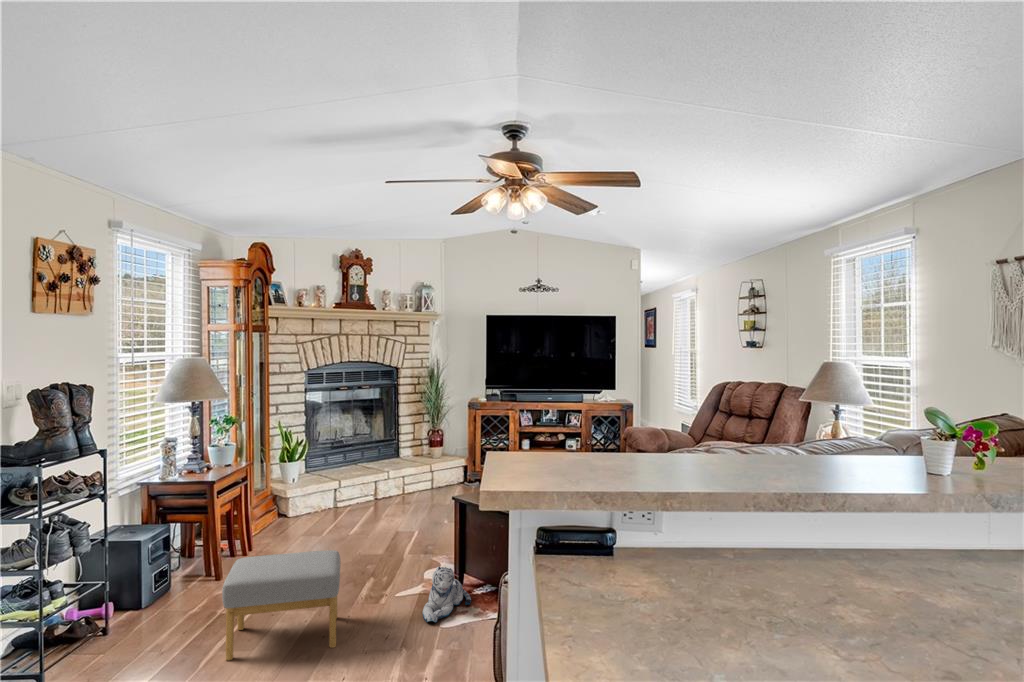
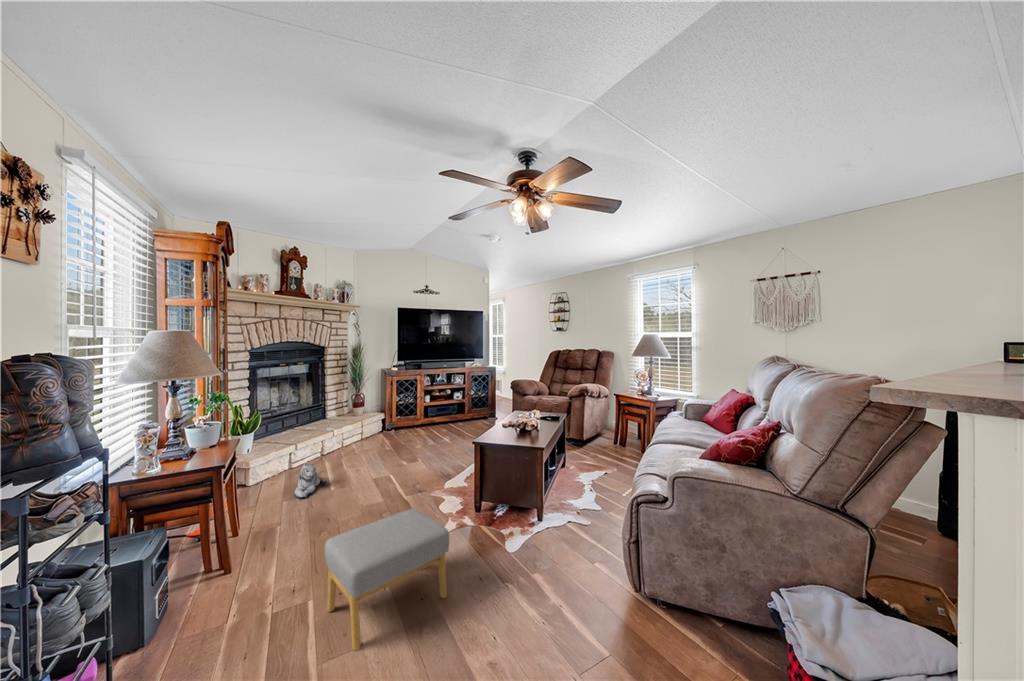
plush toy: present [423,567,471,622] -> present [294,464,326,498]

